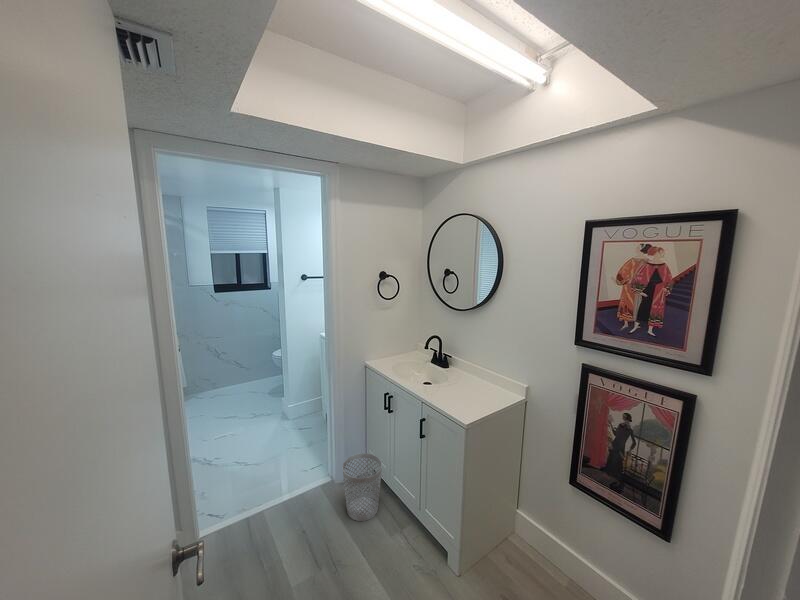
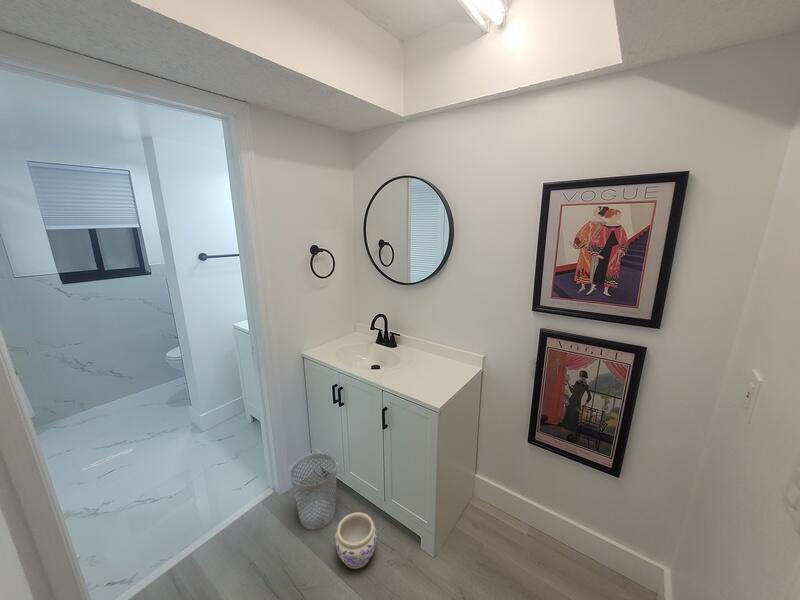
planter: none [369,512,406,564] -> present [335,512,377,569]

